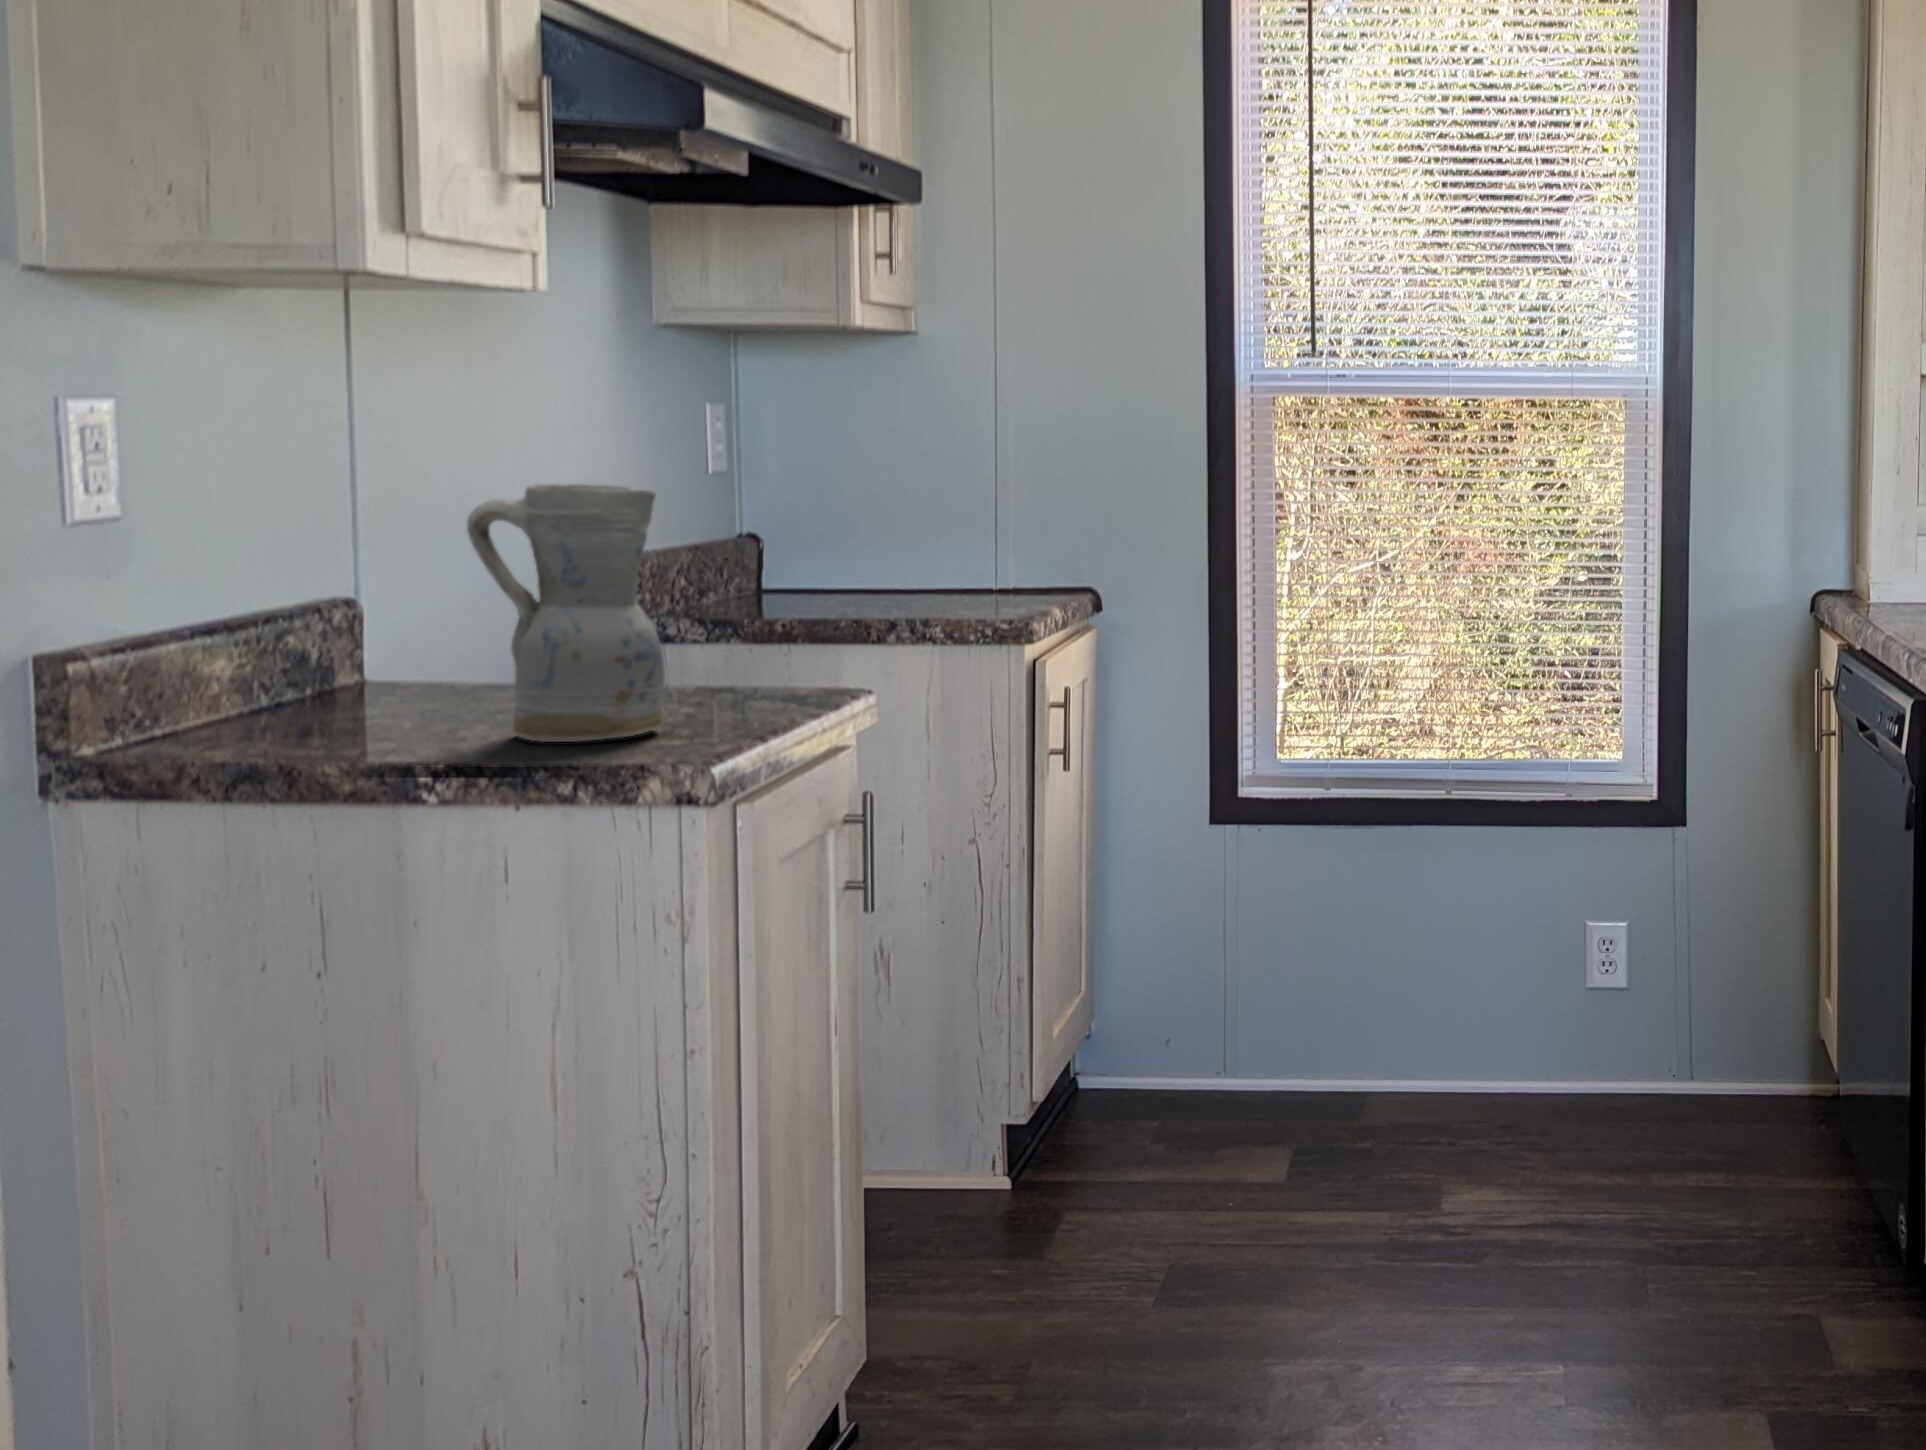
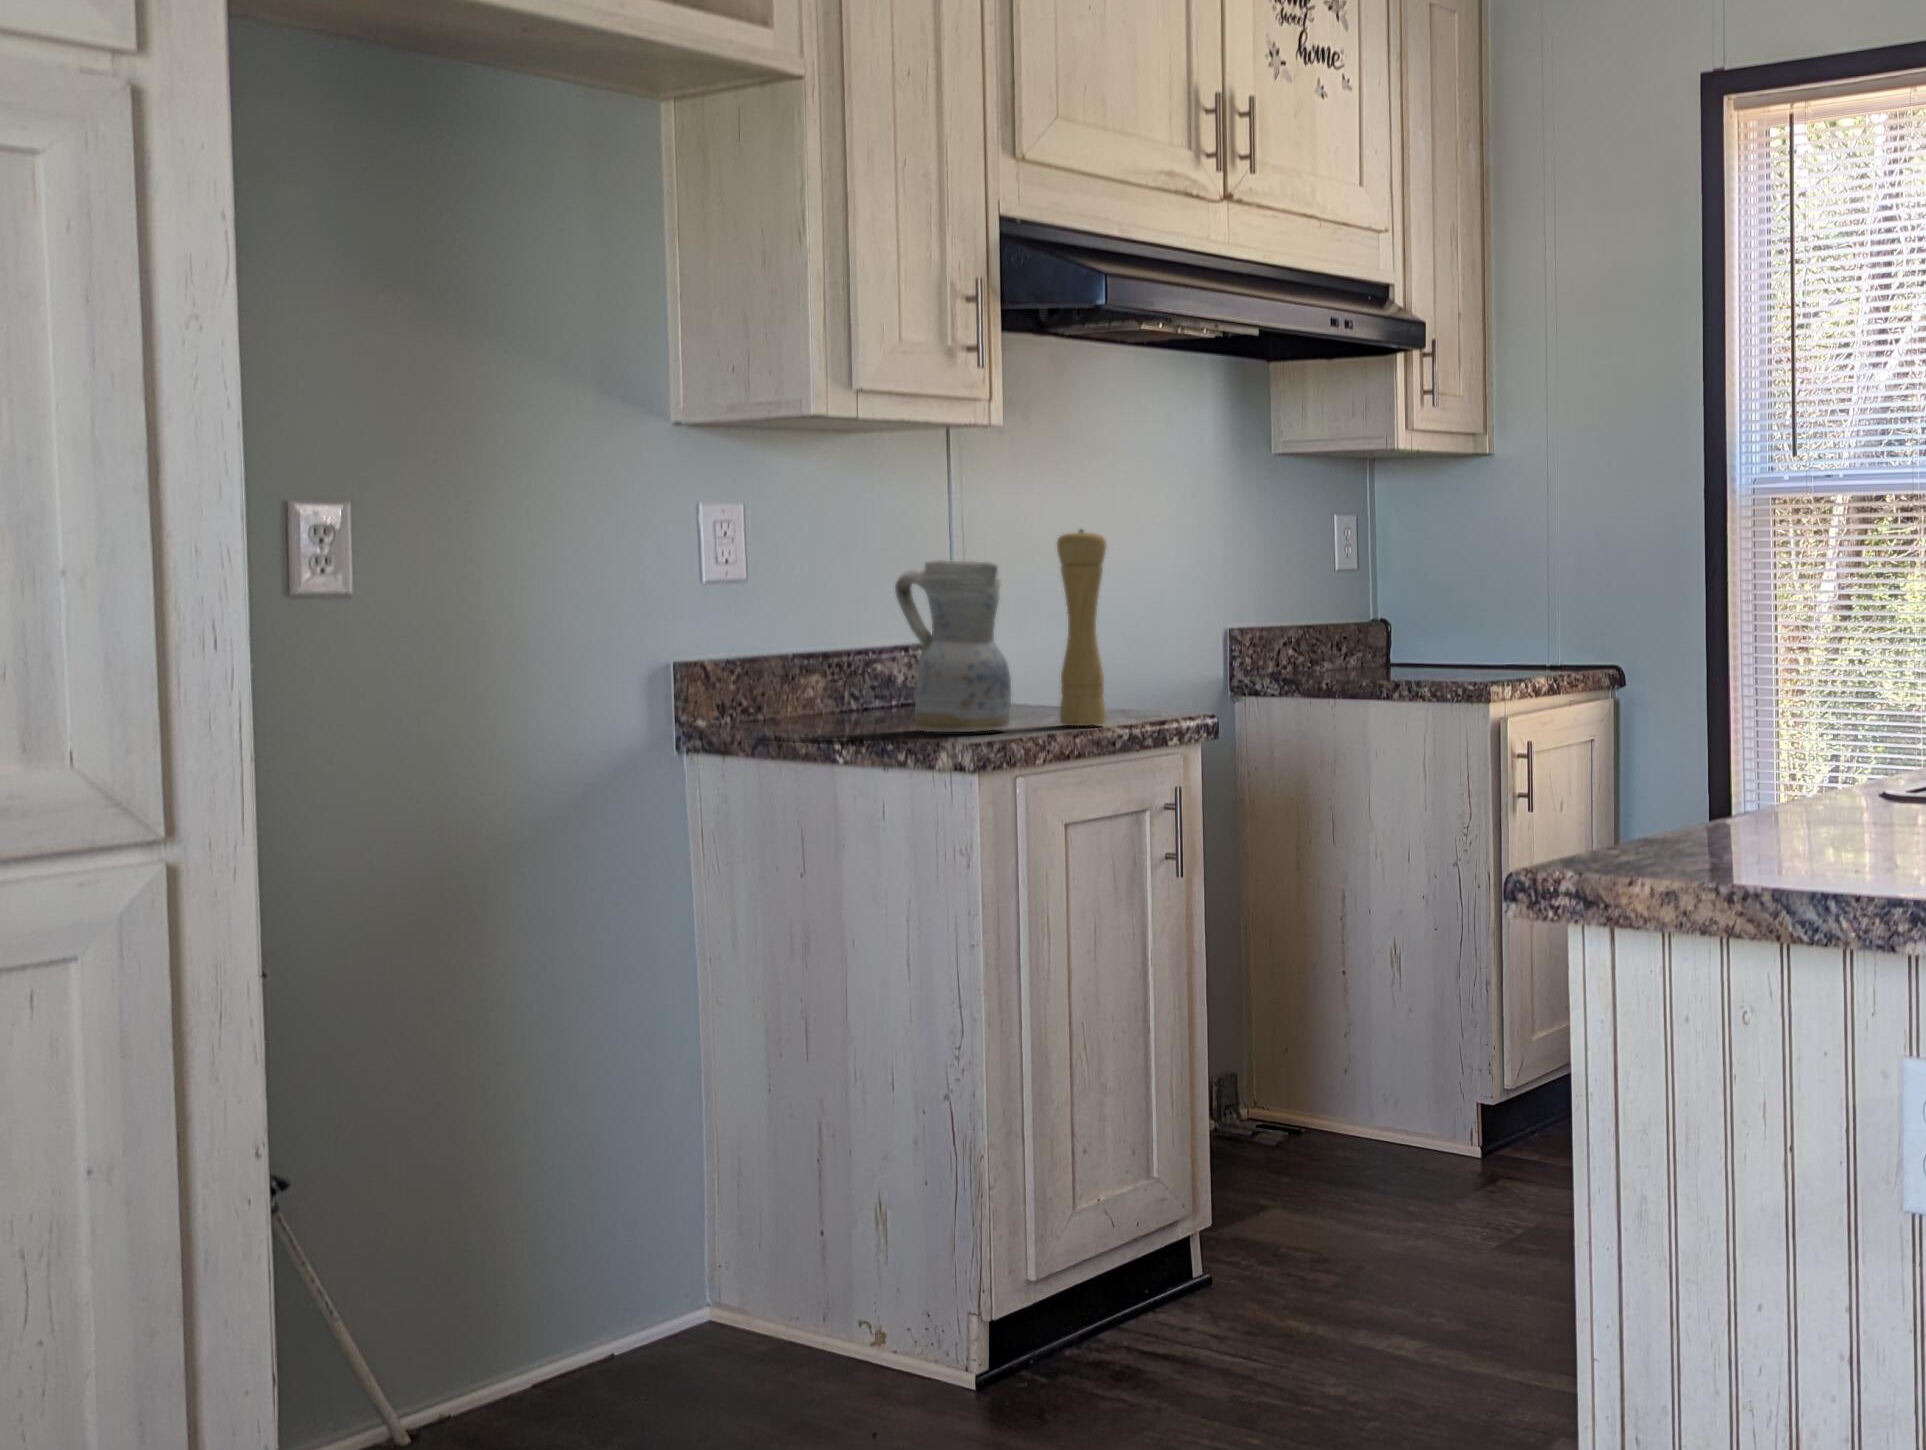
pepper mill: none [670,434,750,709] -> present [1057,529,1106,726]

